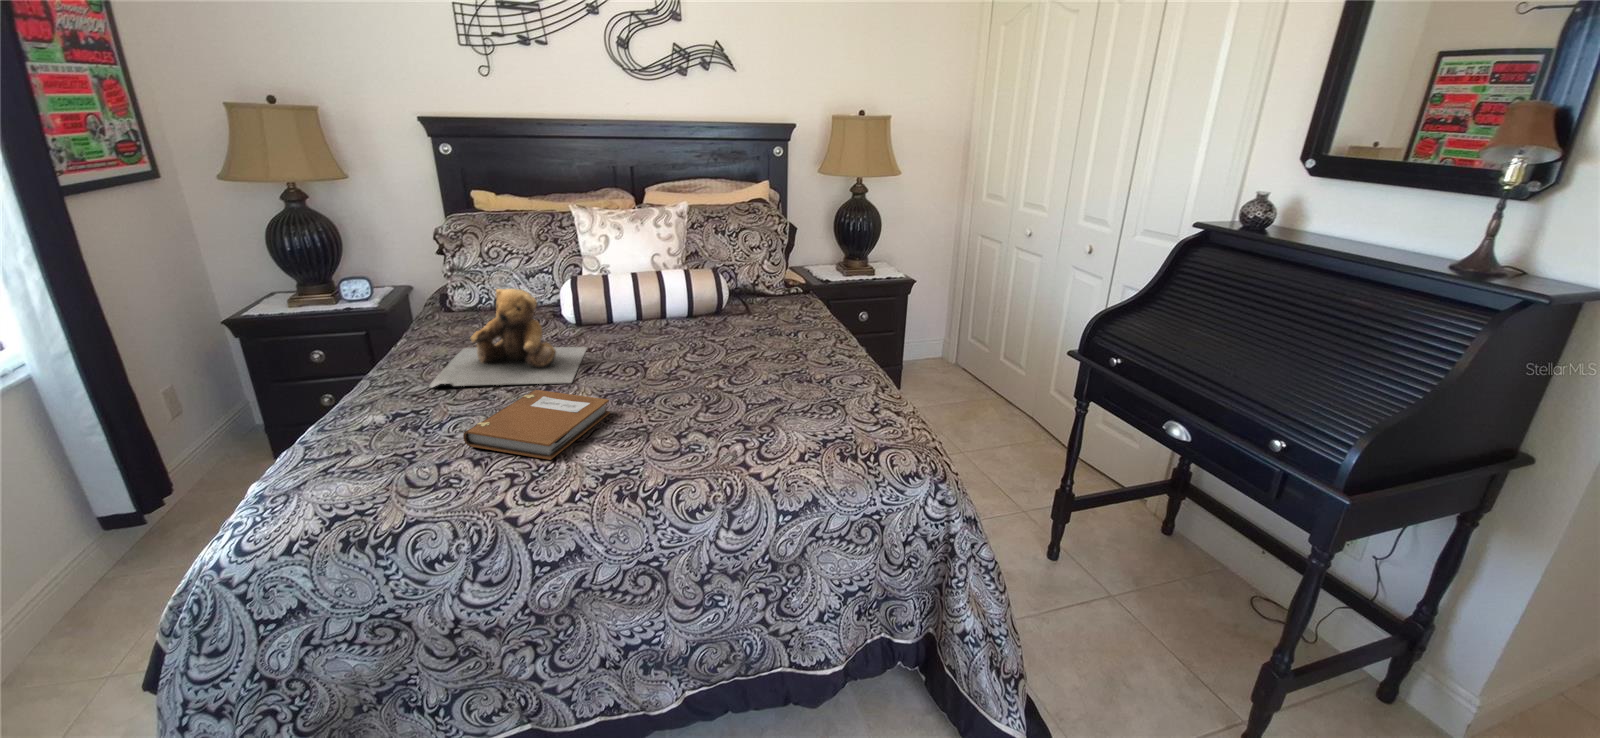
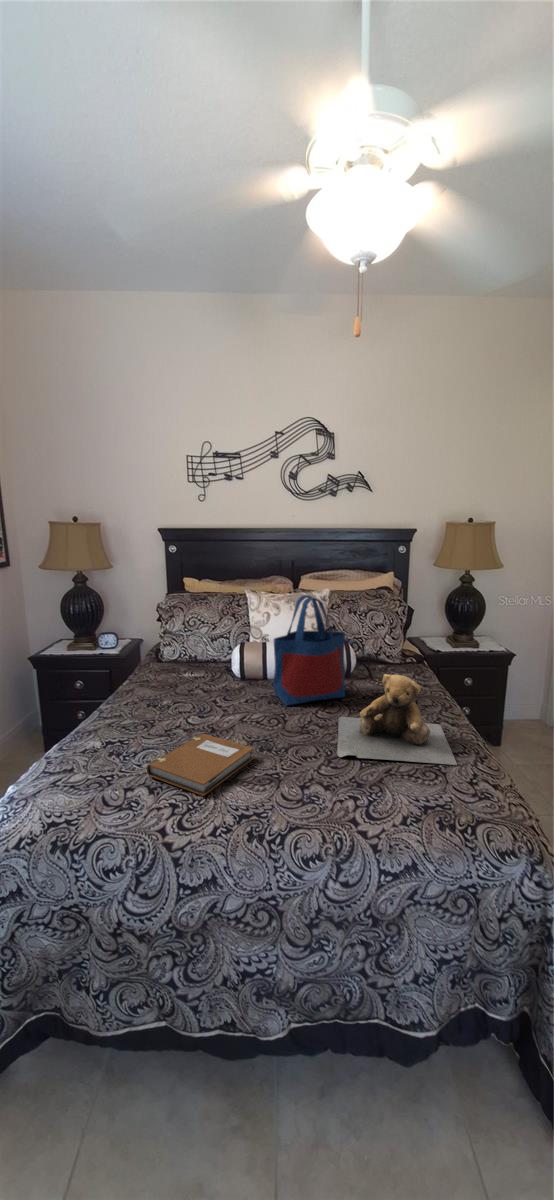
tote bag: none [619,204,718,352] -> present [274,595,345,706]
teddy bear: present [430,289,587,387] -> present [337,674,457,765]

